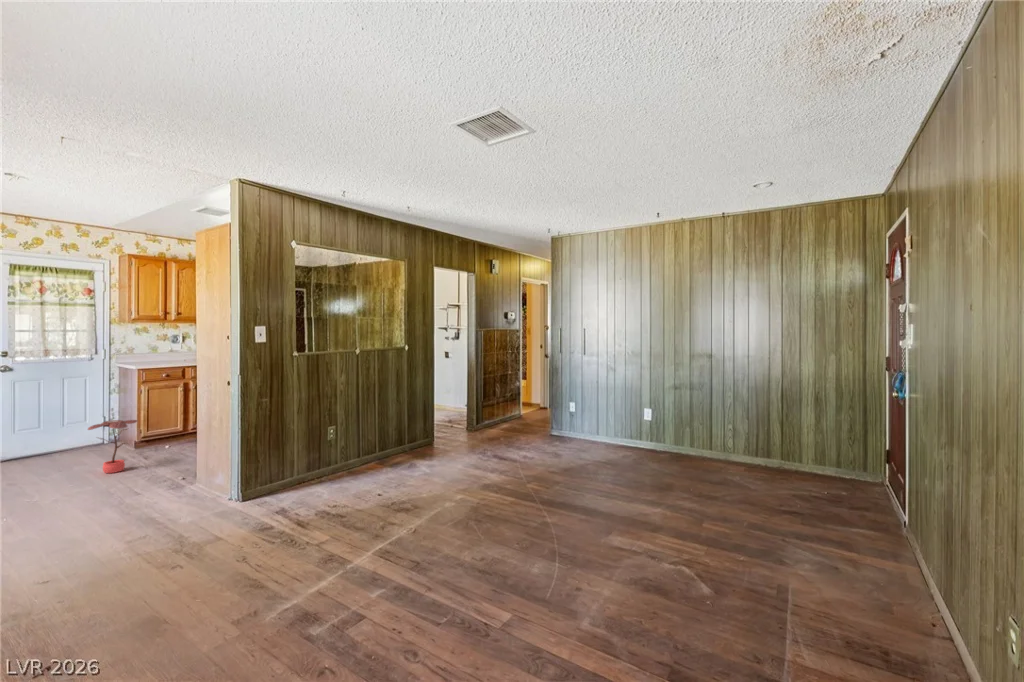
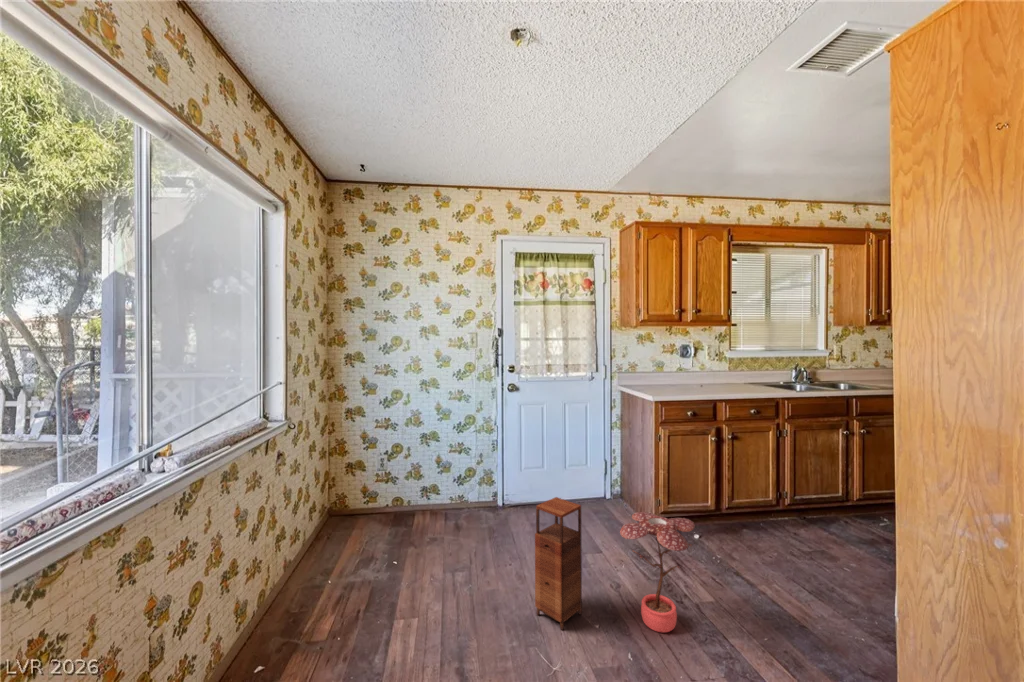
storage cabinet: none [25,420,62,484] -> present [535,497,582,630]

